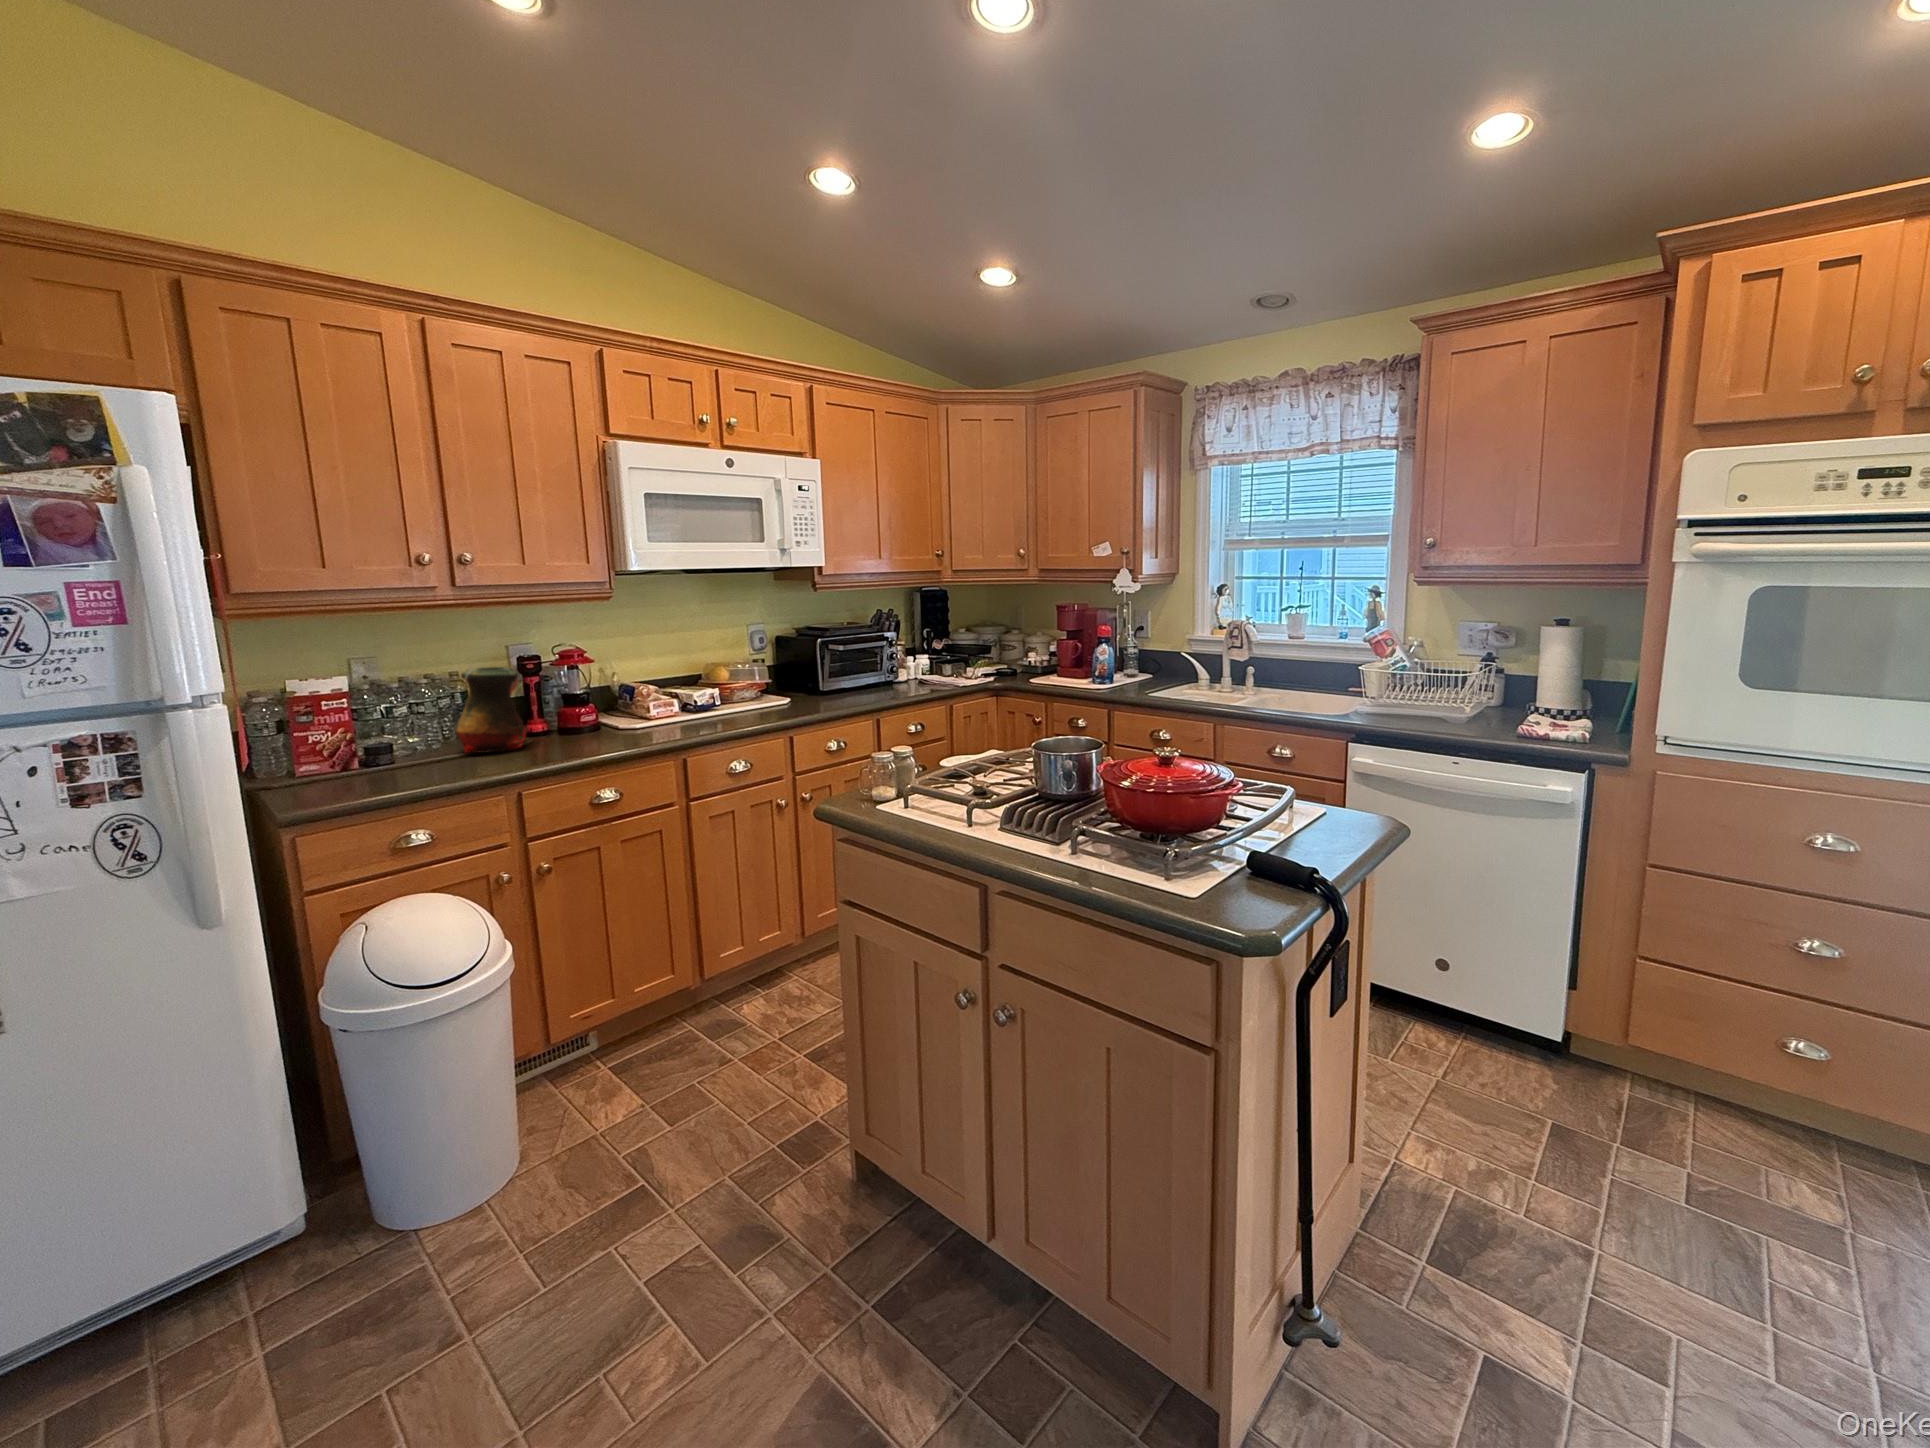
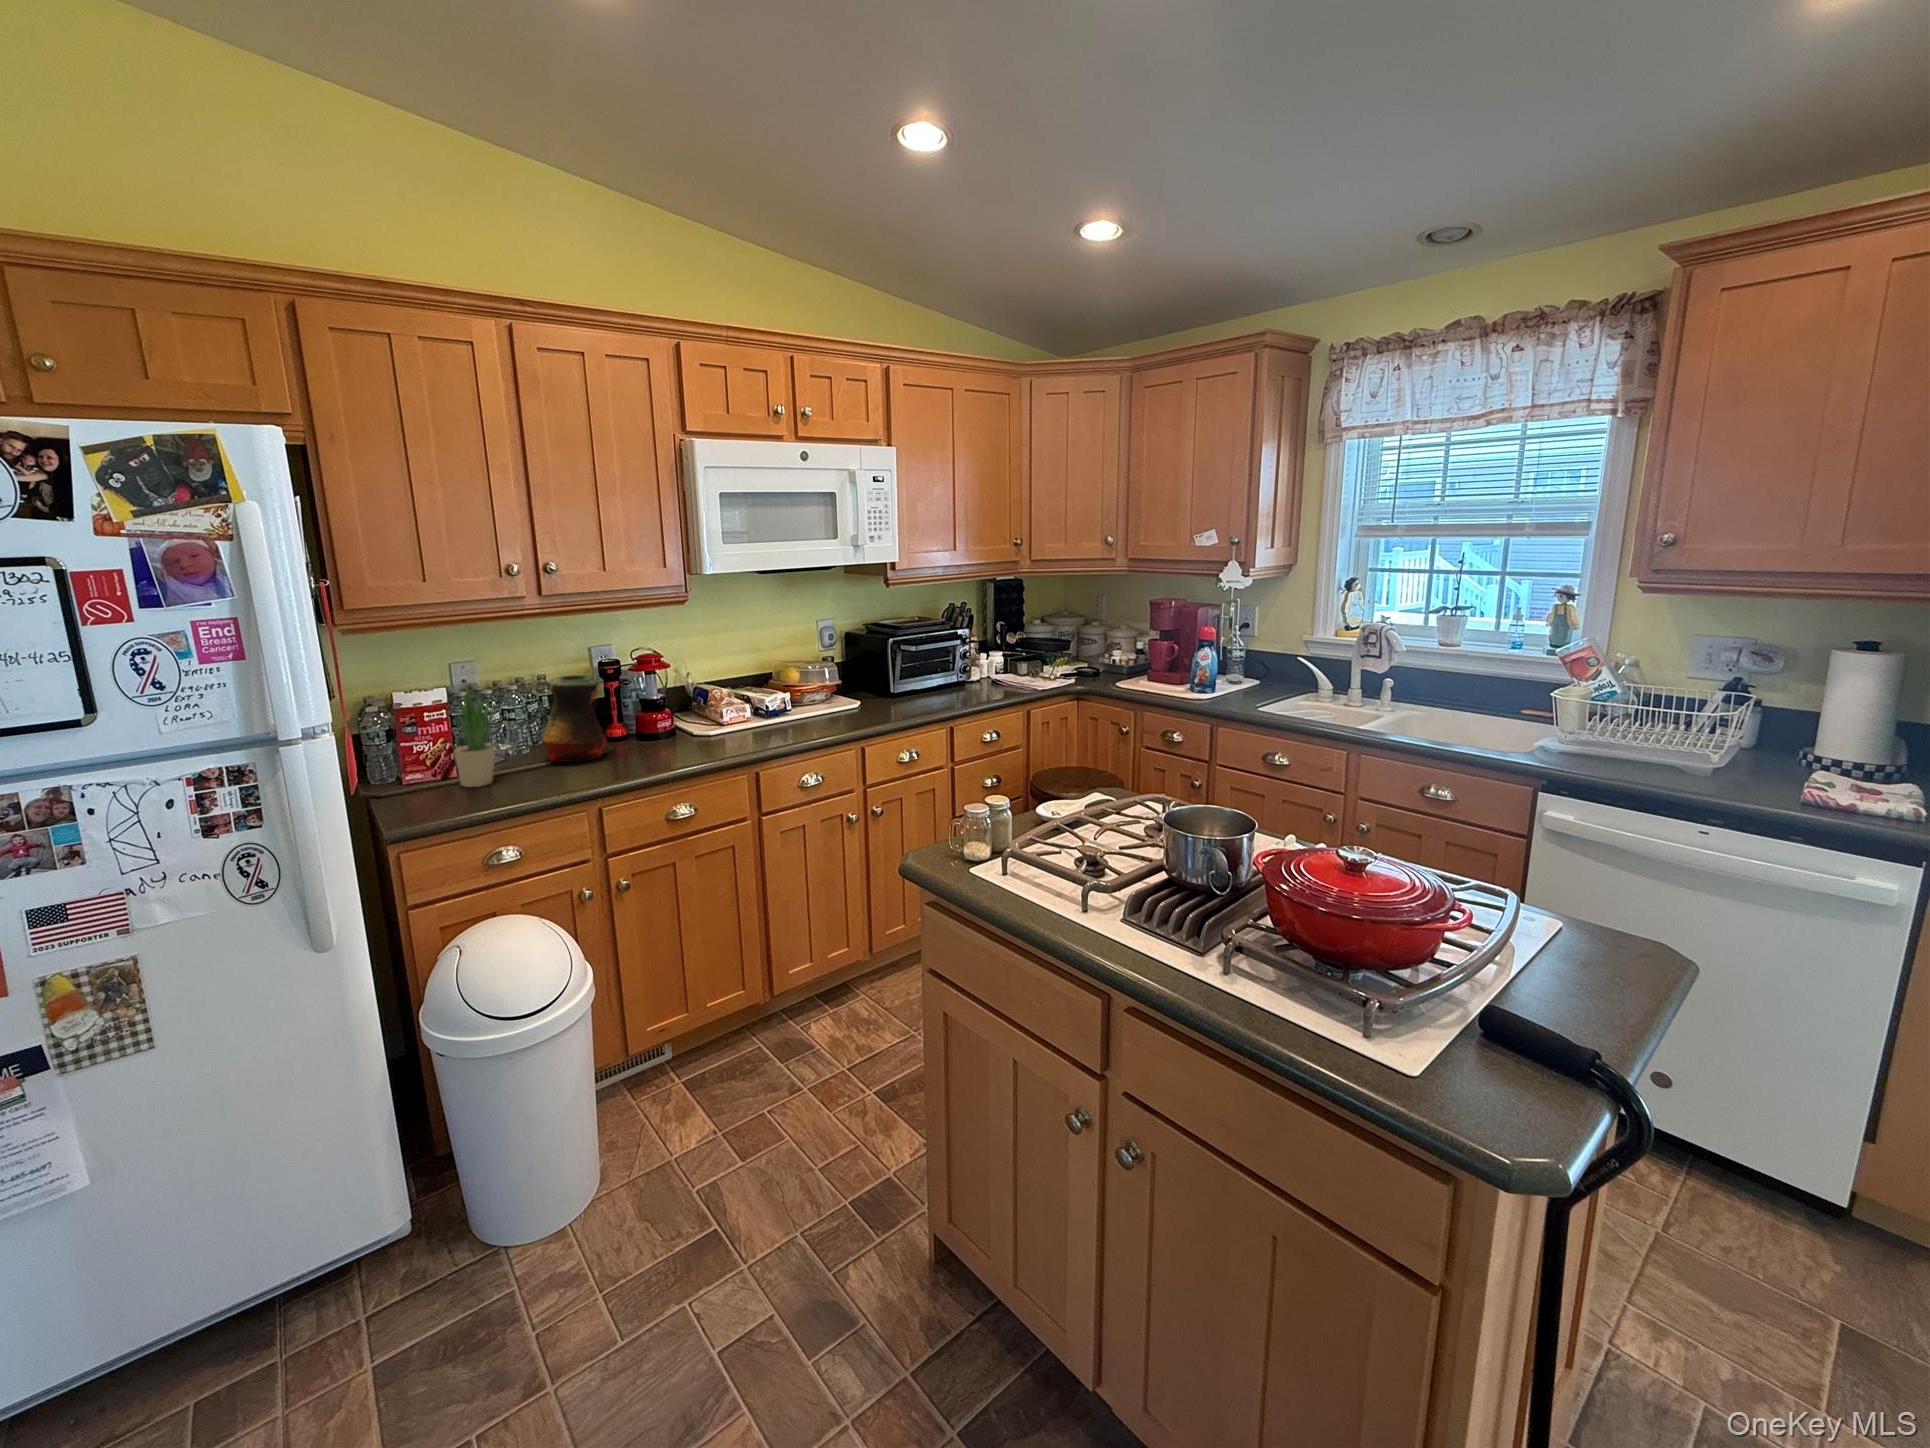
potted plant: none [352,670,406,776] -> present [454,686,496,787]

